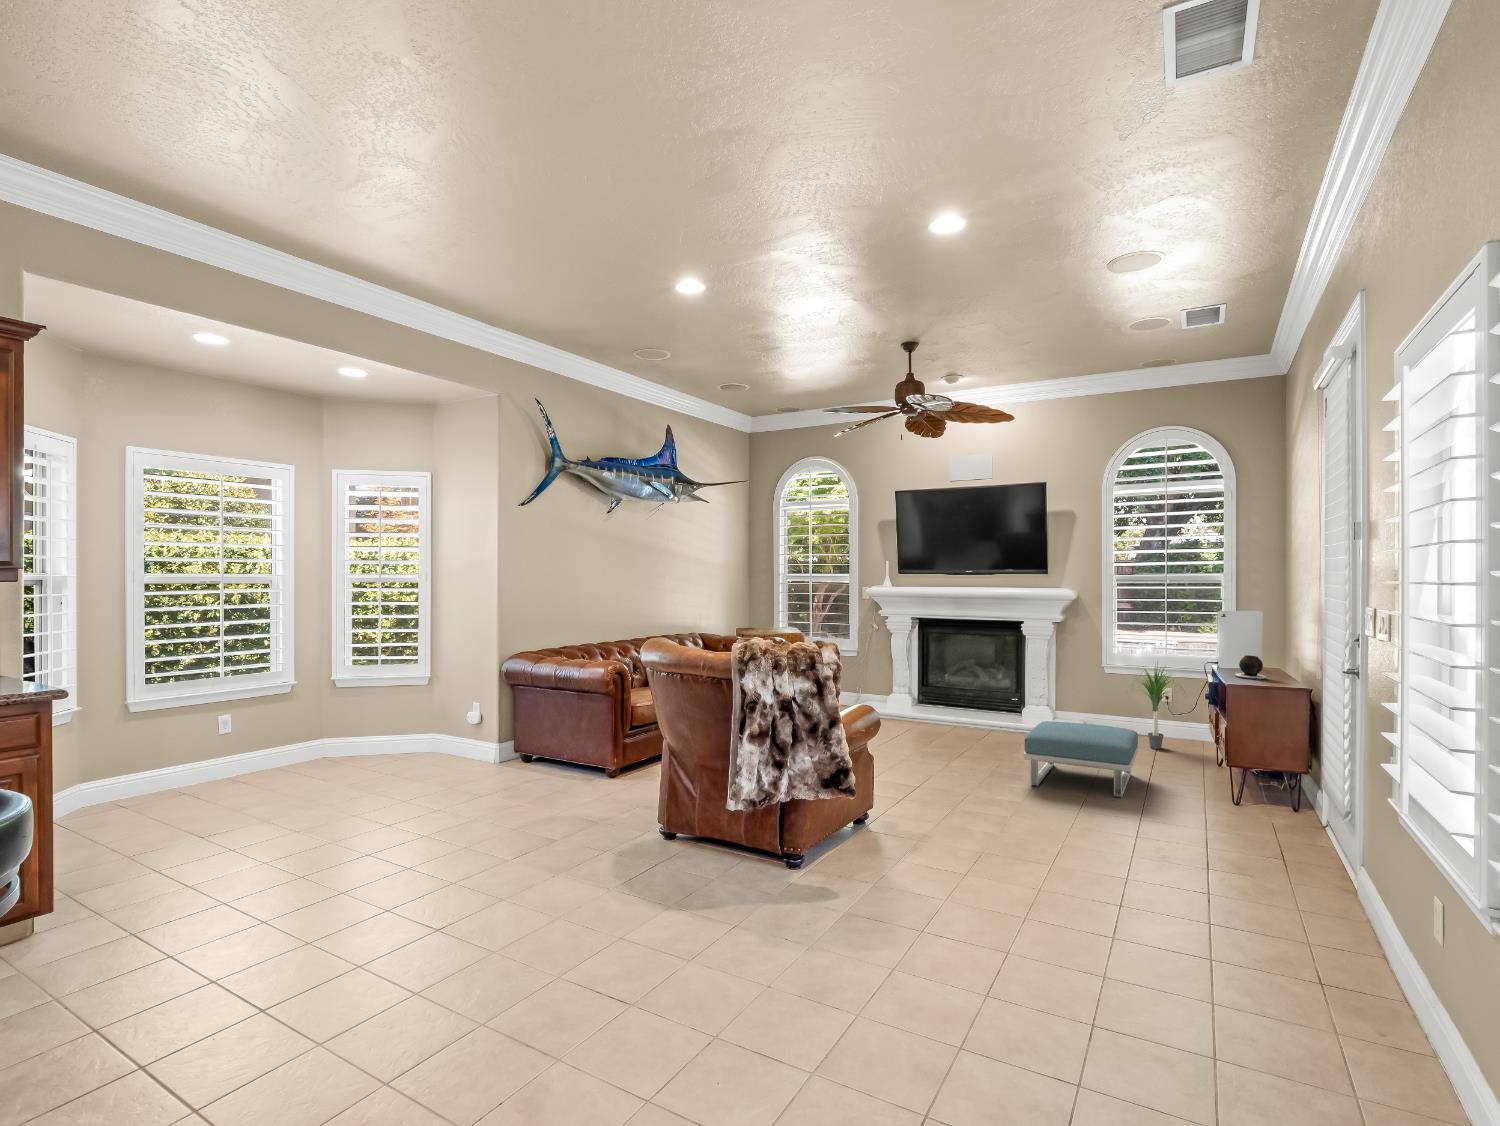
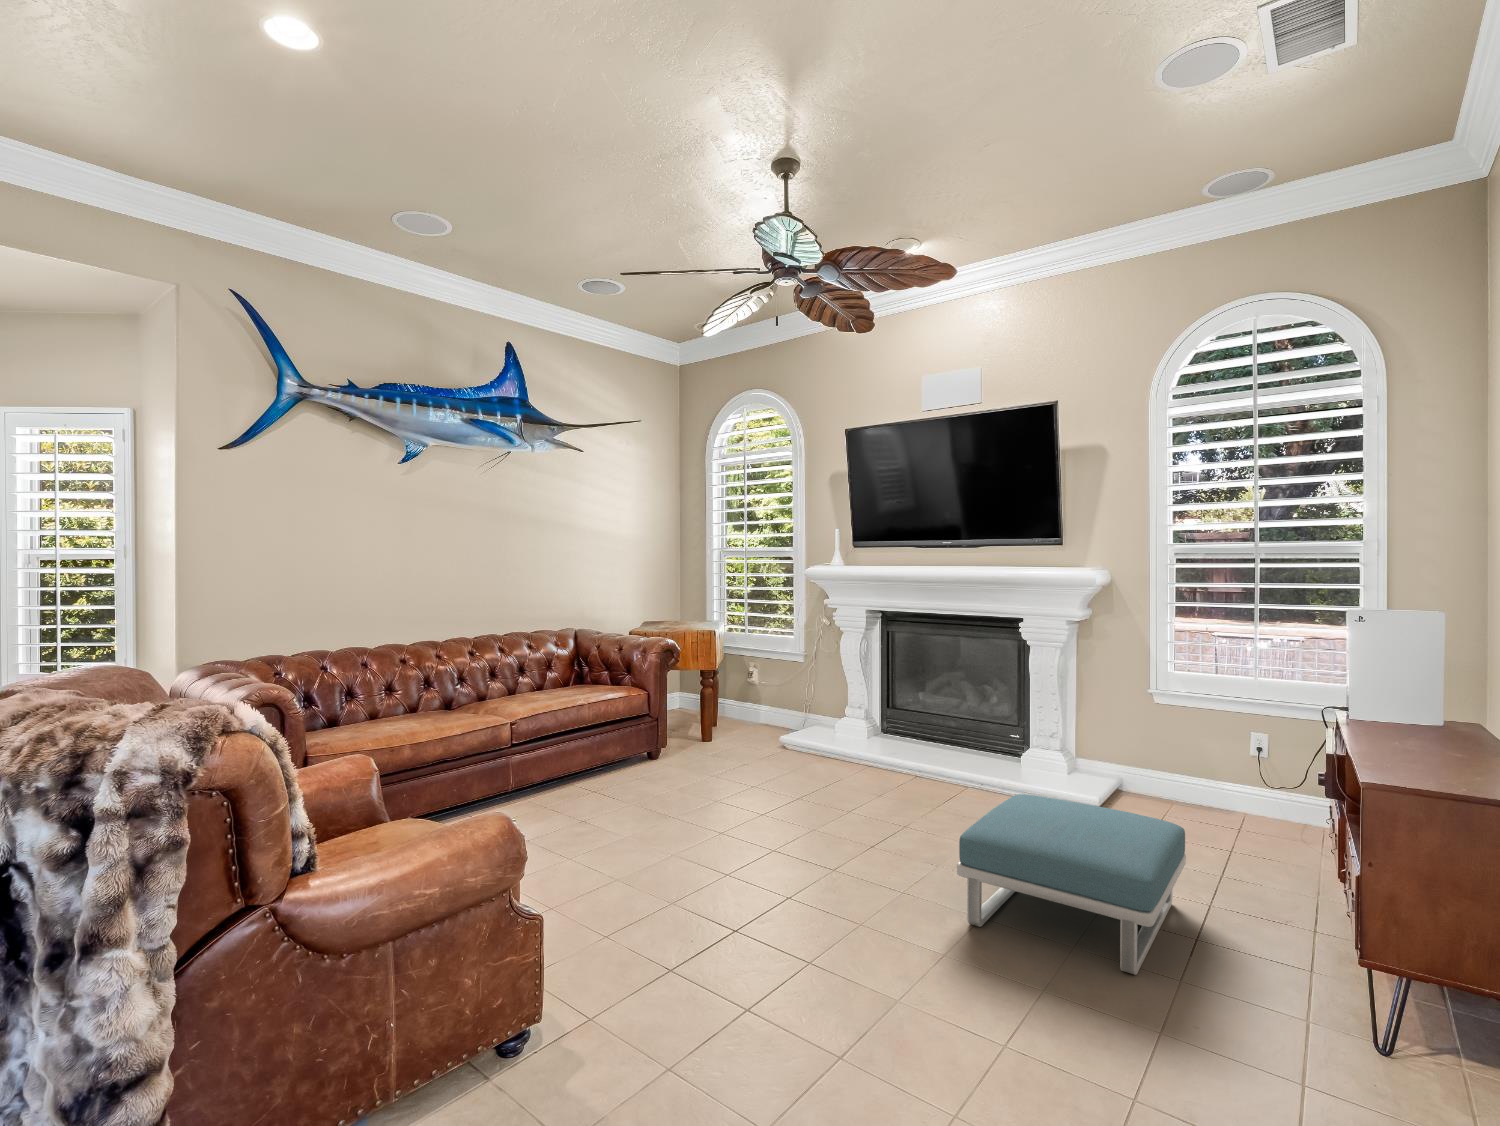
vase: present [1235,655,1266,679] -> none [1384,693,1454,743]
potted plant: present [1141,667,1174,749] -> none [1177,683,1294,838]

